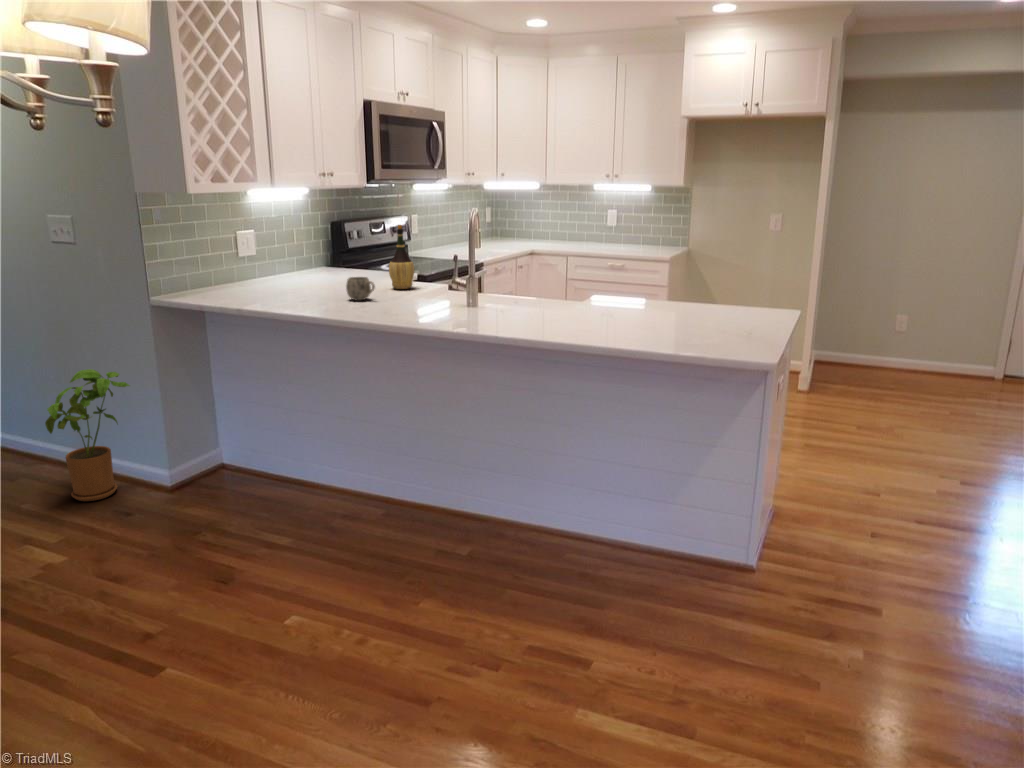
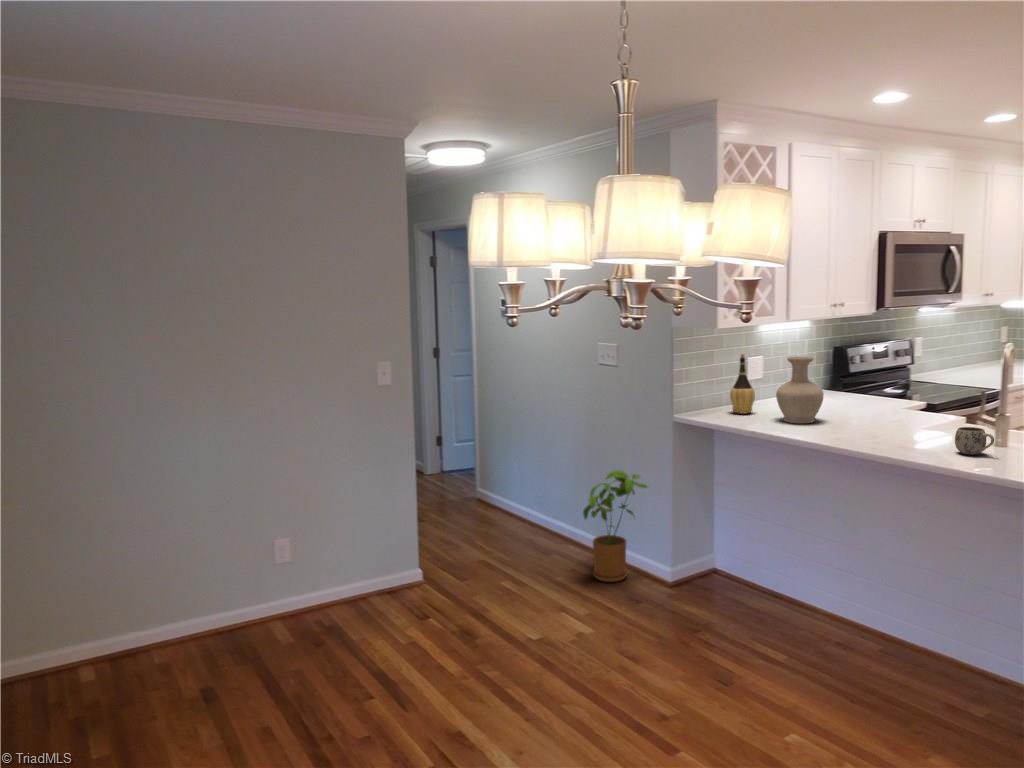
wine bottle: present [389,225,414,289] -> present [730,354,755,414]
vase: none [264,227,314,299] -> present [776,356,823,423]
mug: present [346,277,375,300] -> present [955,427,994,455]

